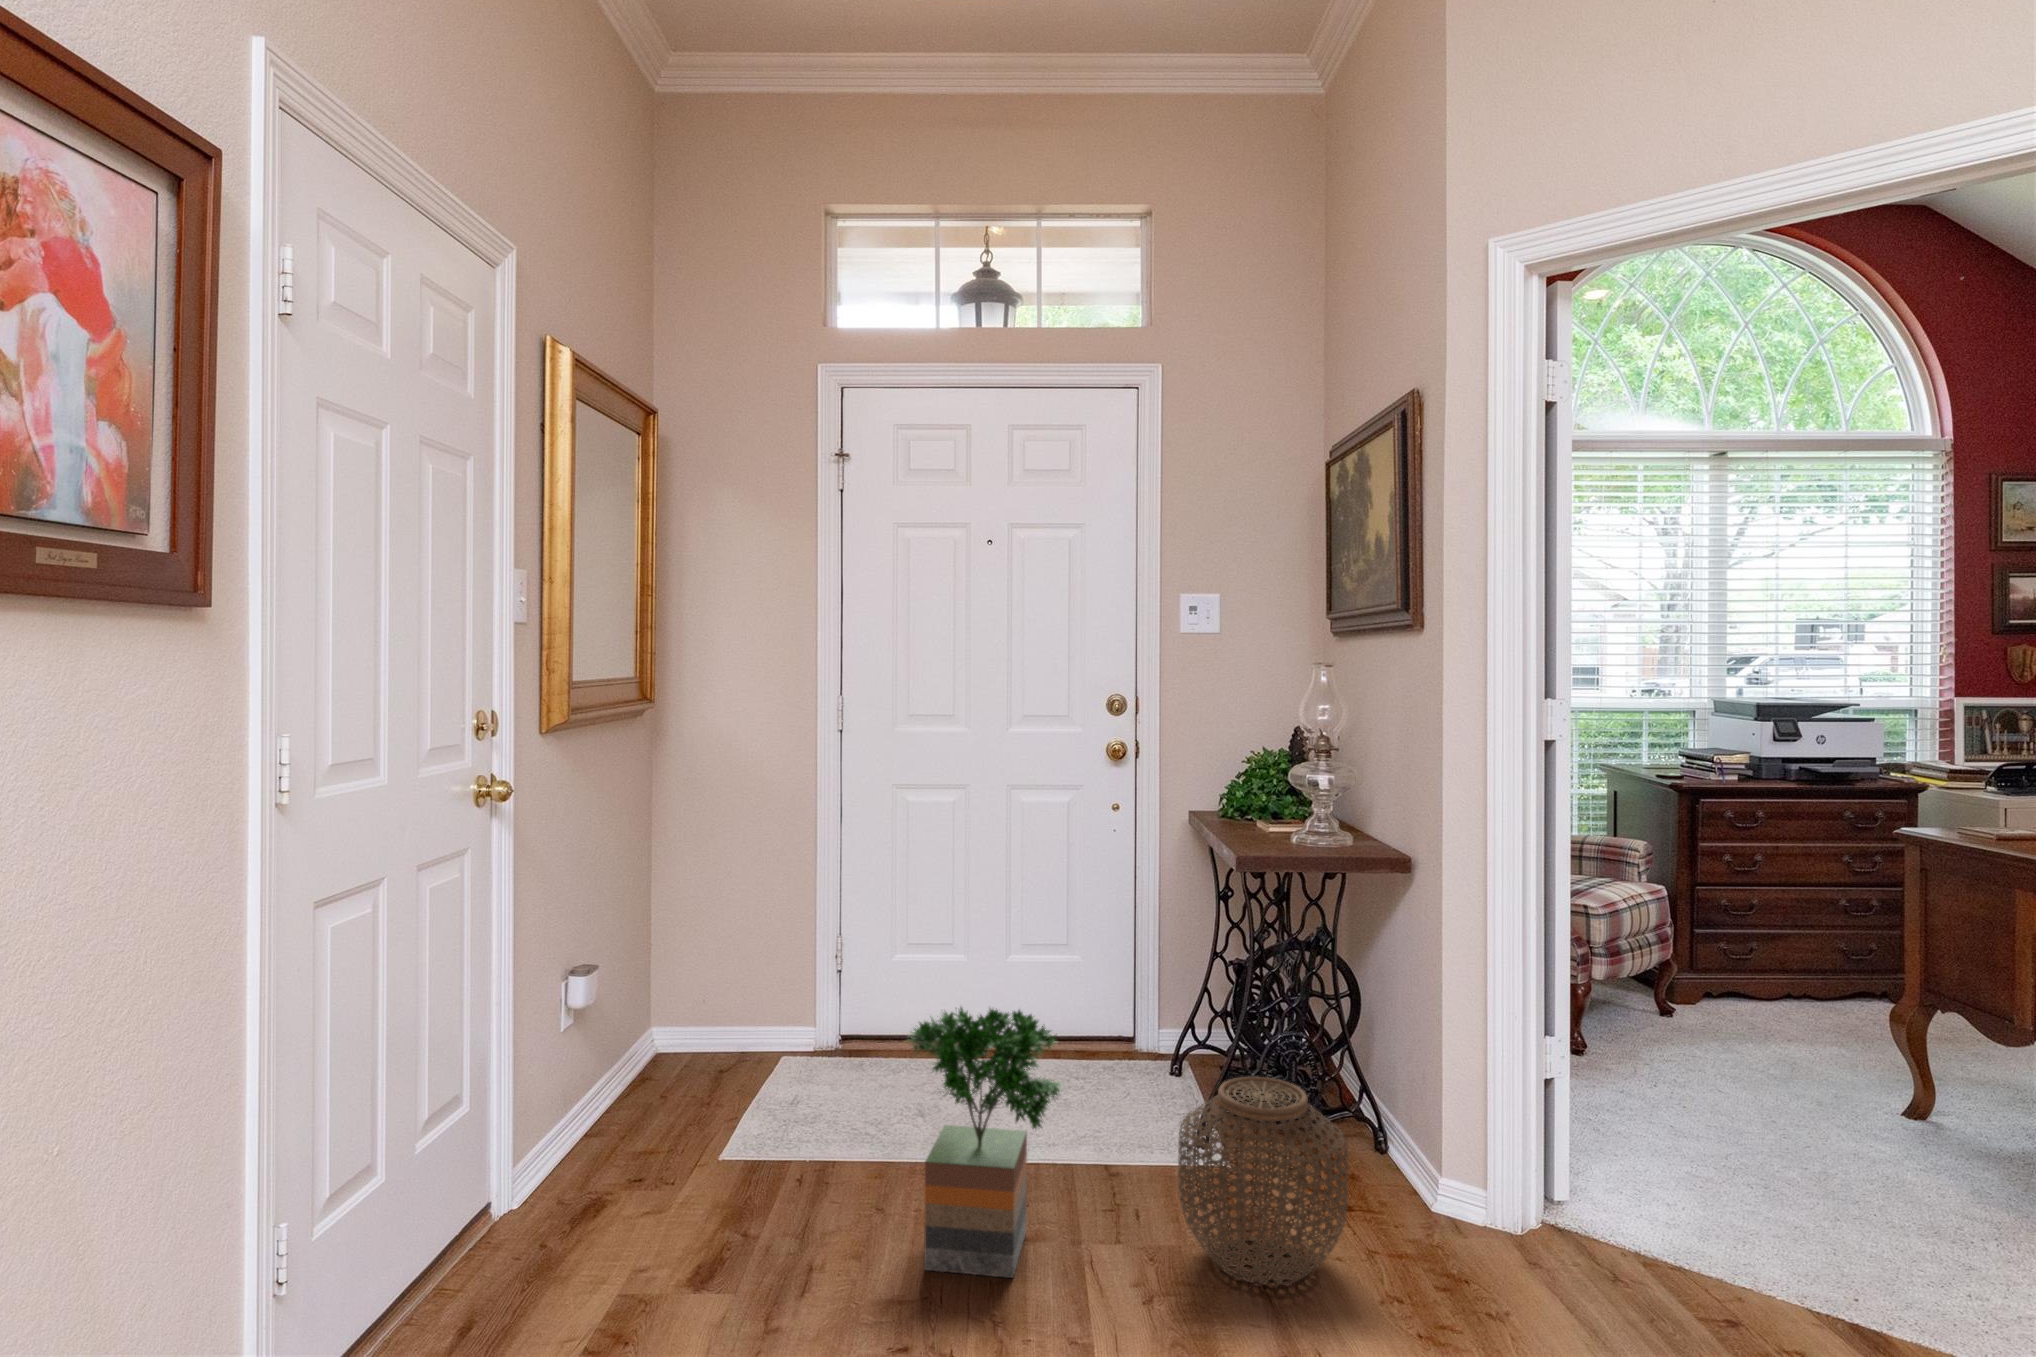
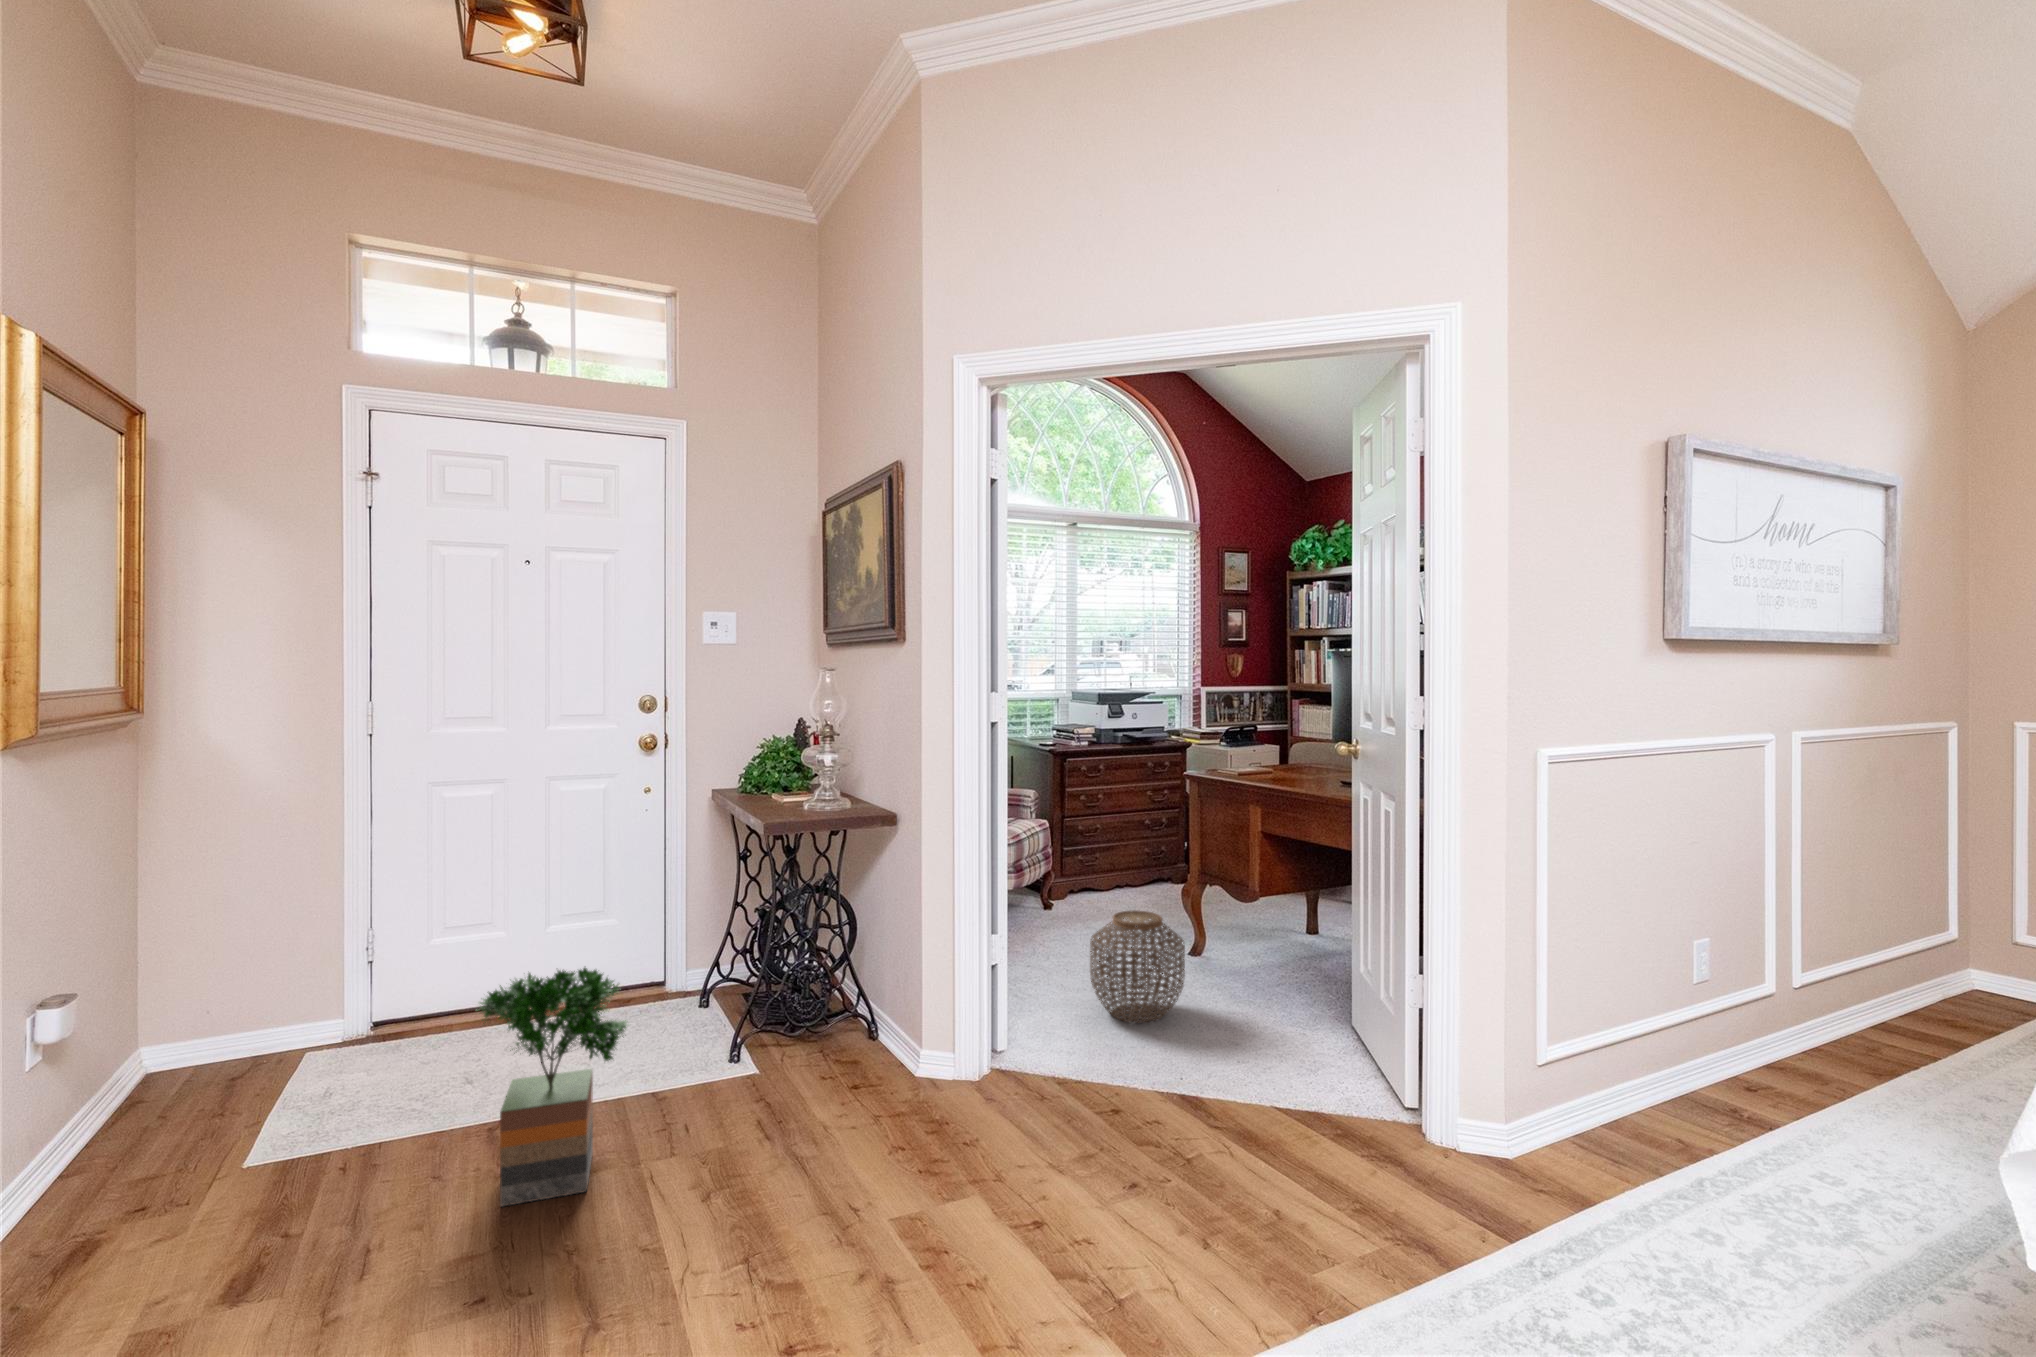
woven basket: present [1178,1077,1348,1285] -> present [1090,911,1185,1023]

